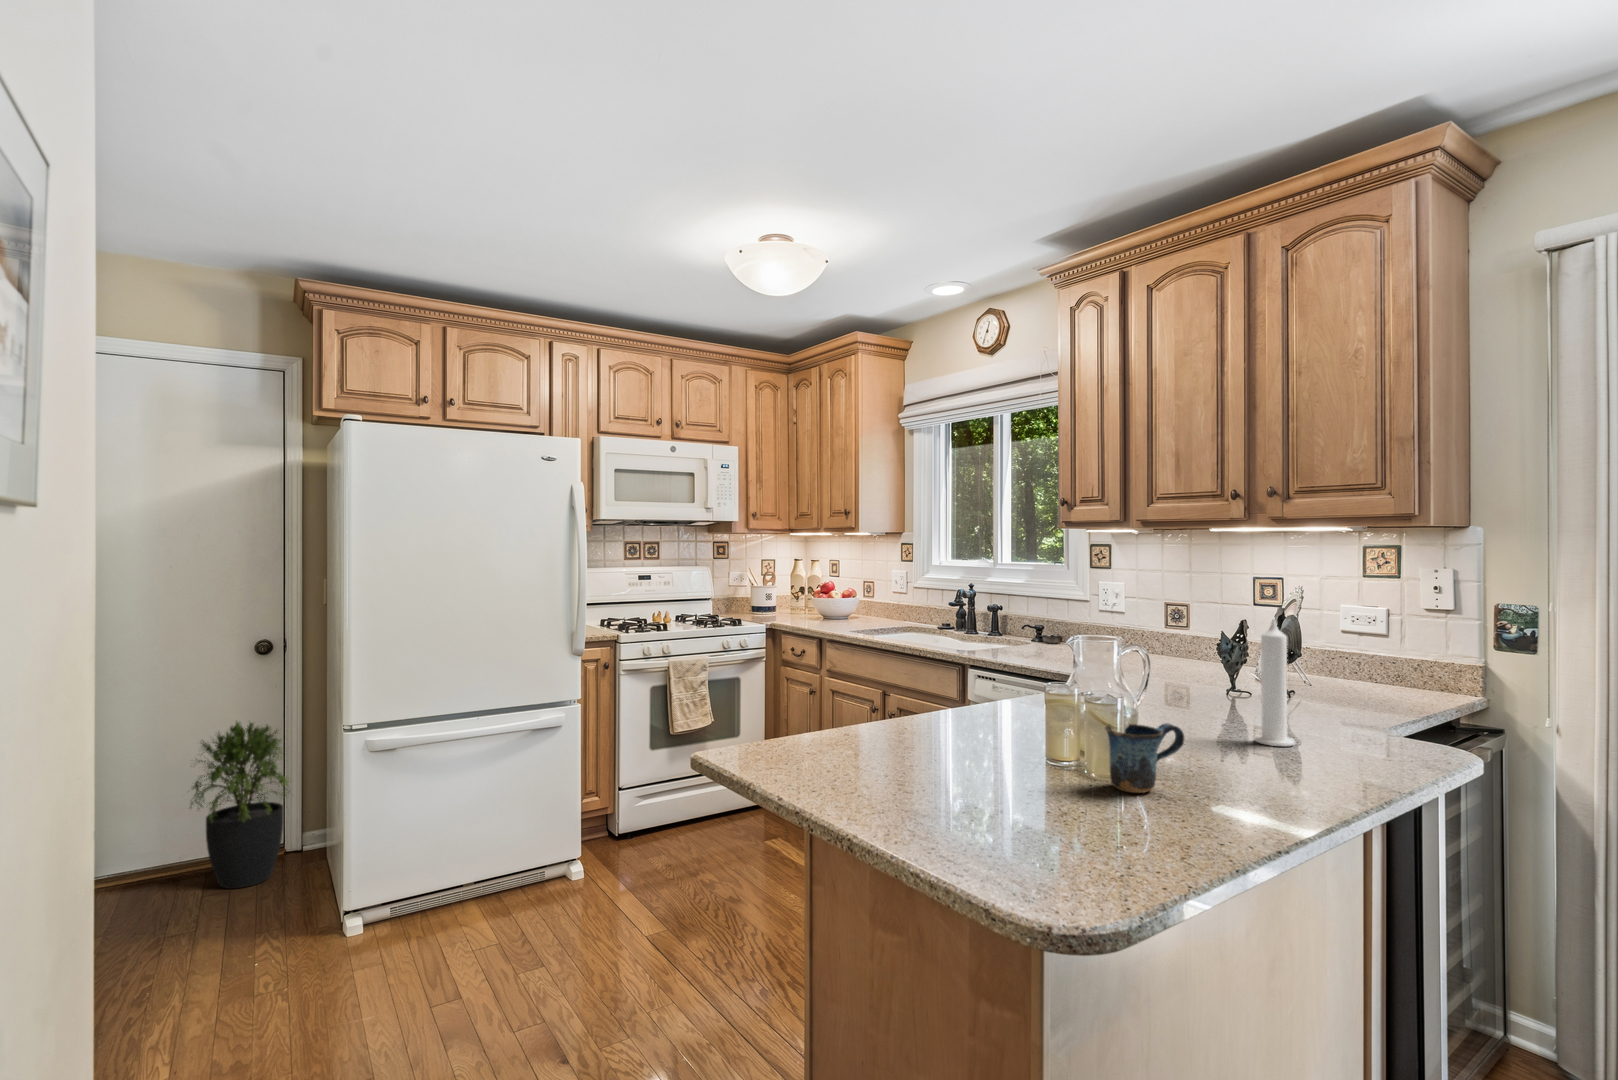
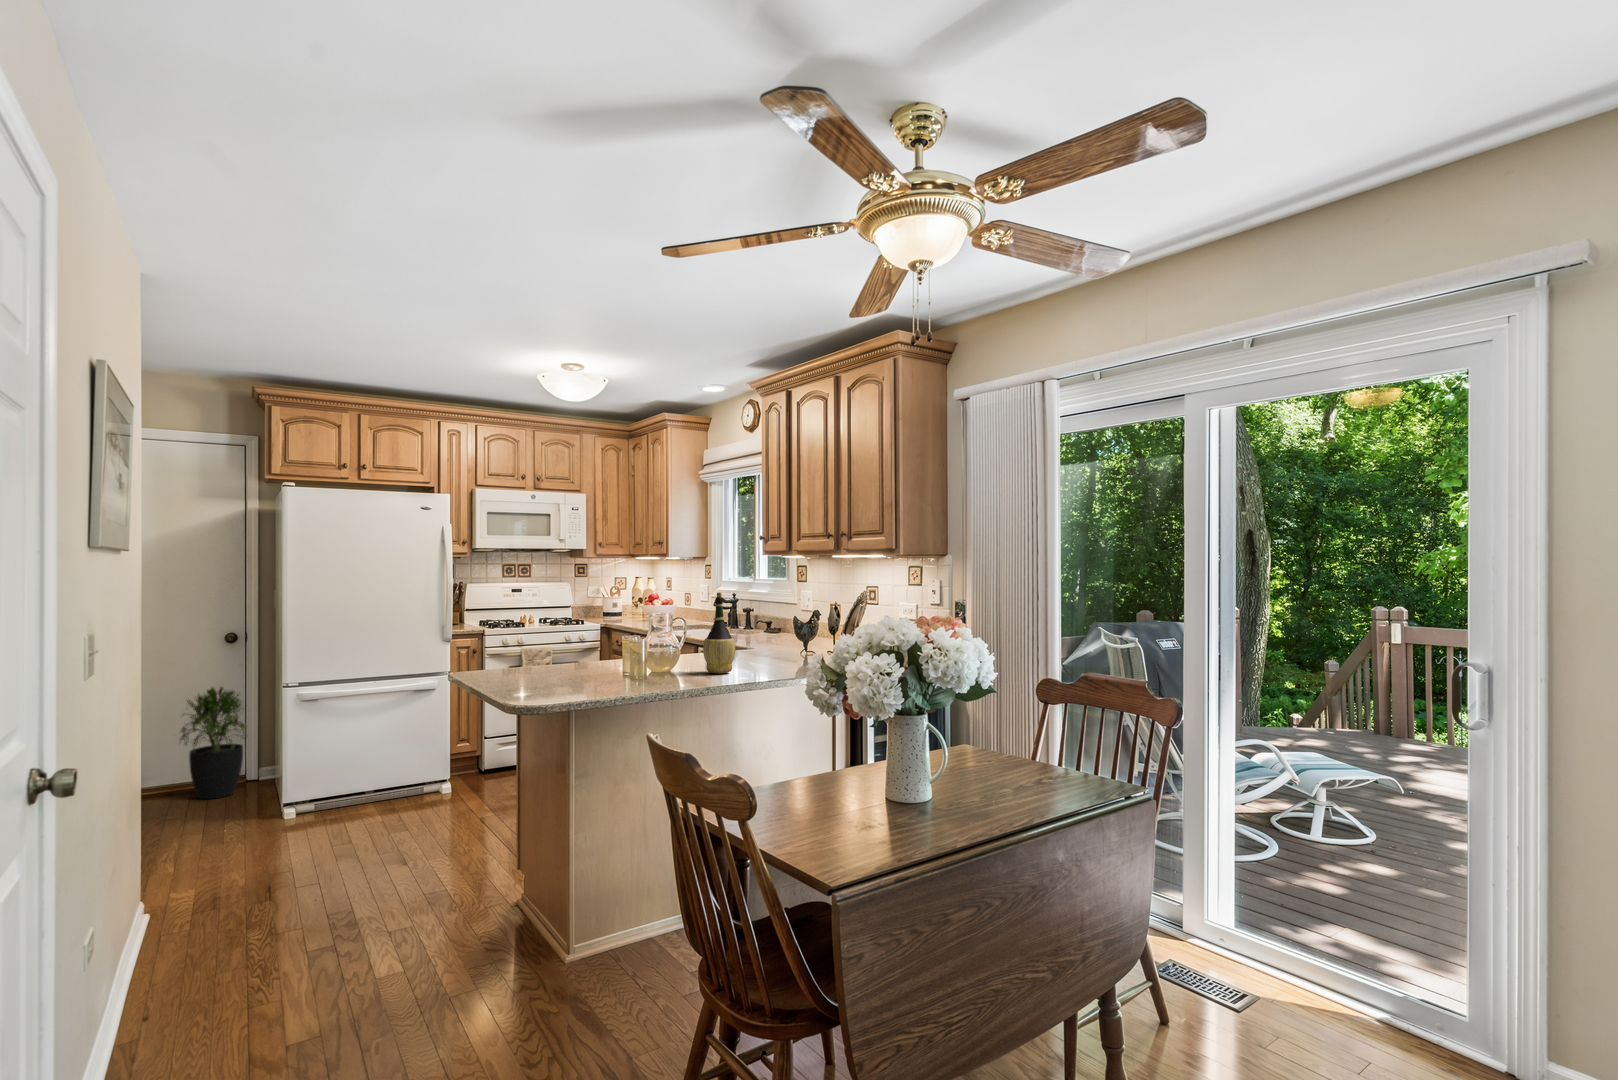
wine bottle: none [1182,596,1254,757] -> present [703,592,735,673]
candle: present [1255,619,1295,746] -> none [756,605,775,671]
mug: present [1105,723,1184,793] -> none [628,651,665,682]

